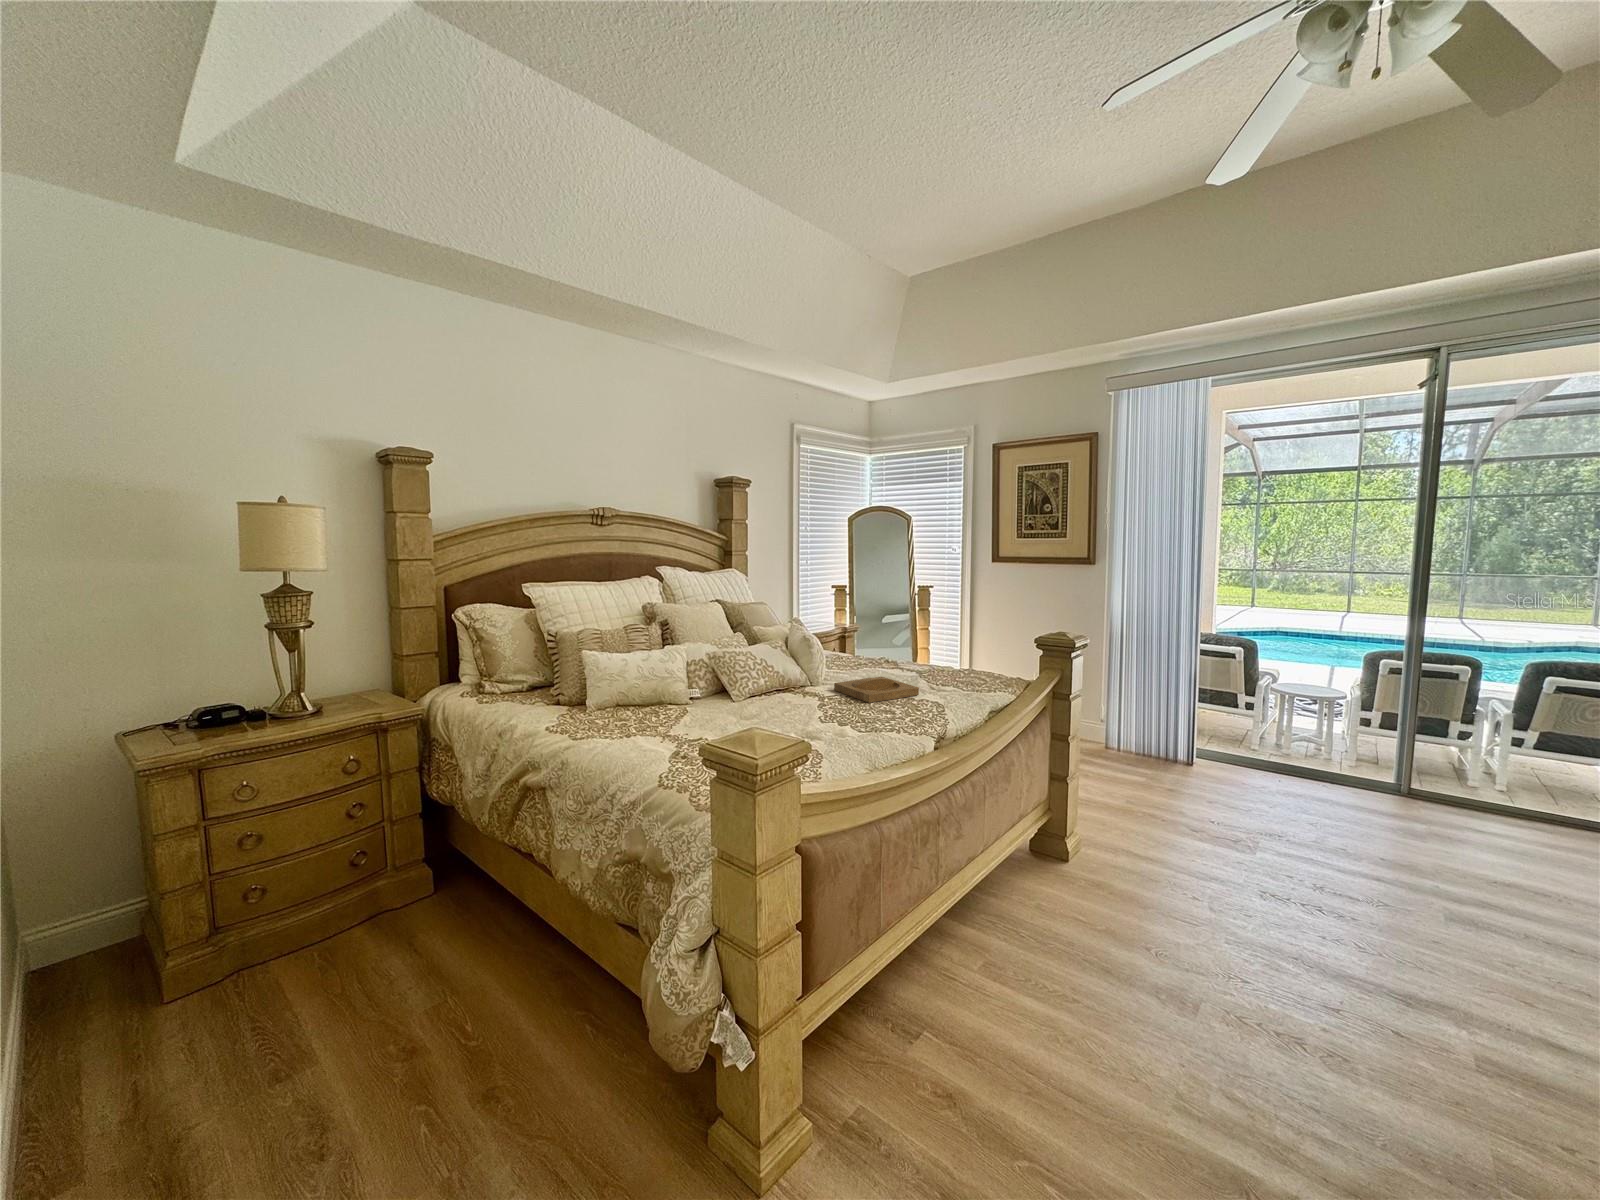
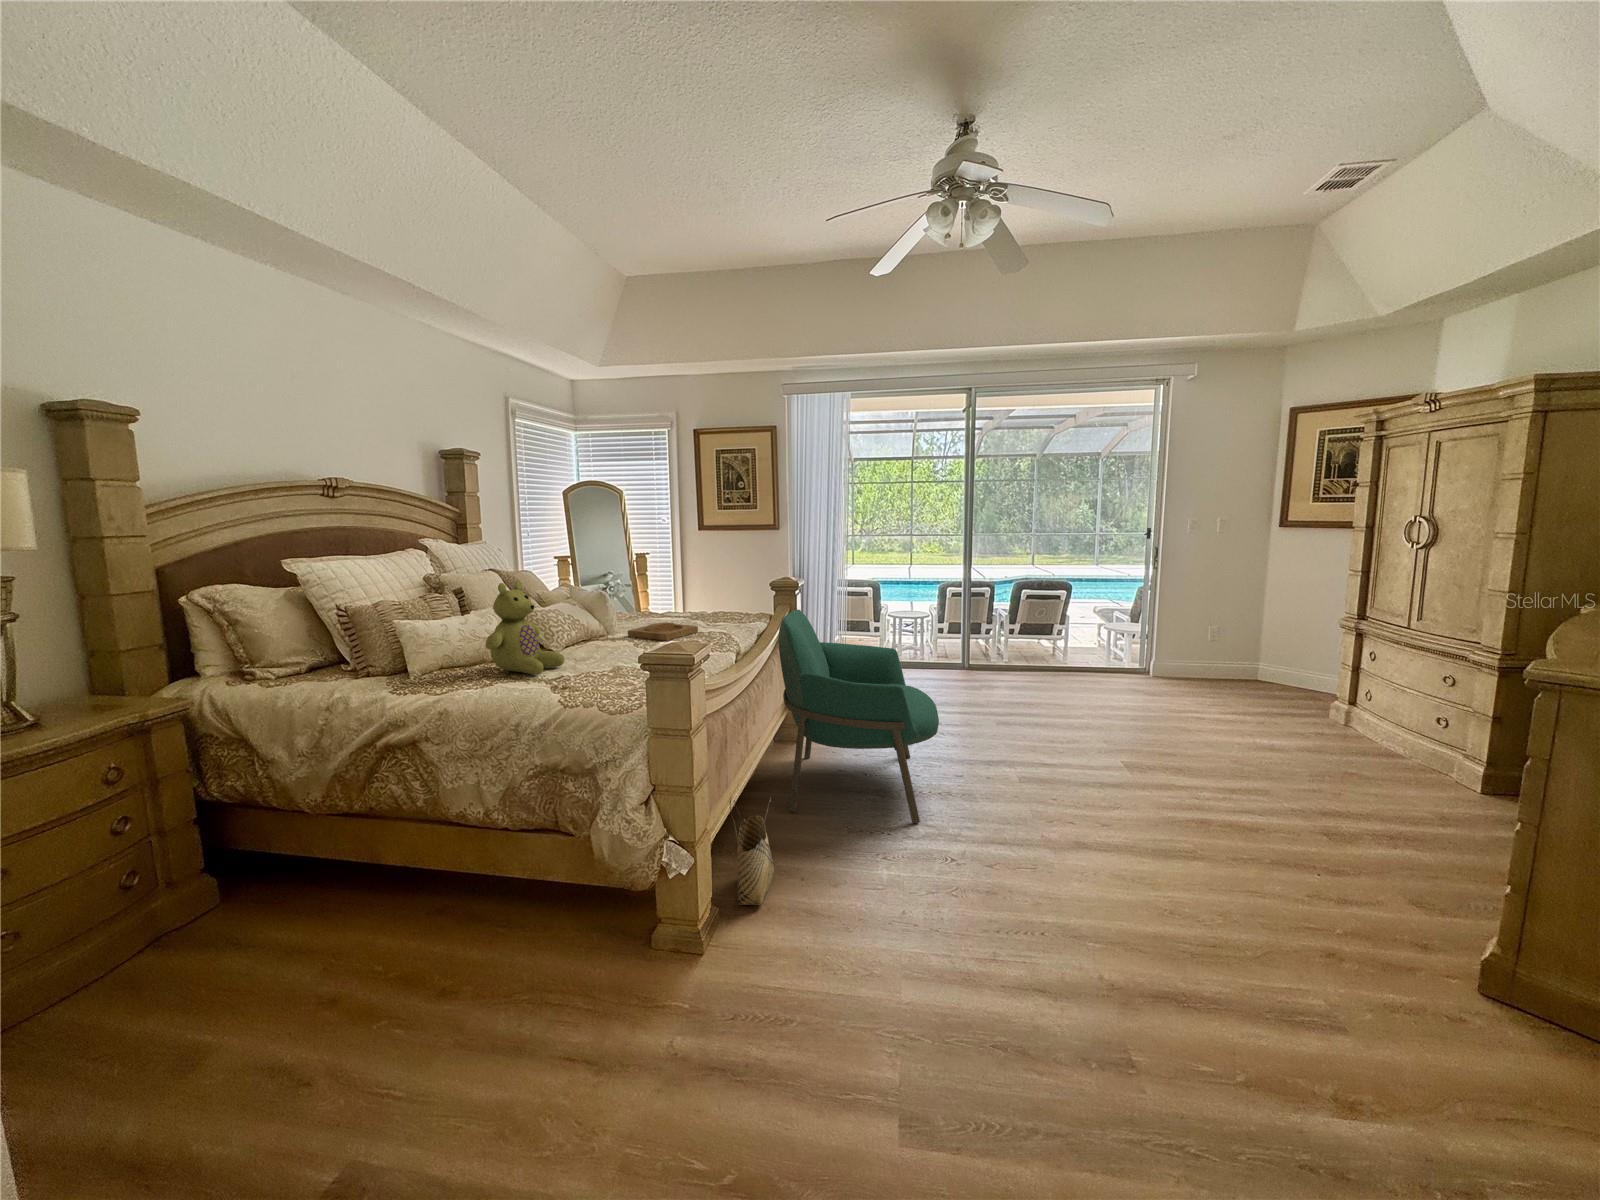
stuffed bear: none [638,619,724,730] -> present [486,580,565,675]
armchair: none [998,683,1287,1091] -> present [779,610,939,823]
woven basket: none [846,957,924,1144] -> present [729,798,775,905]

